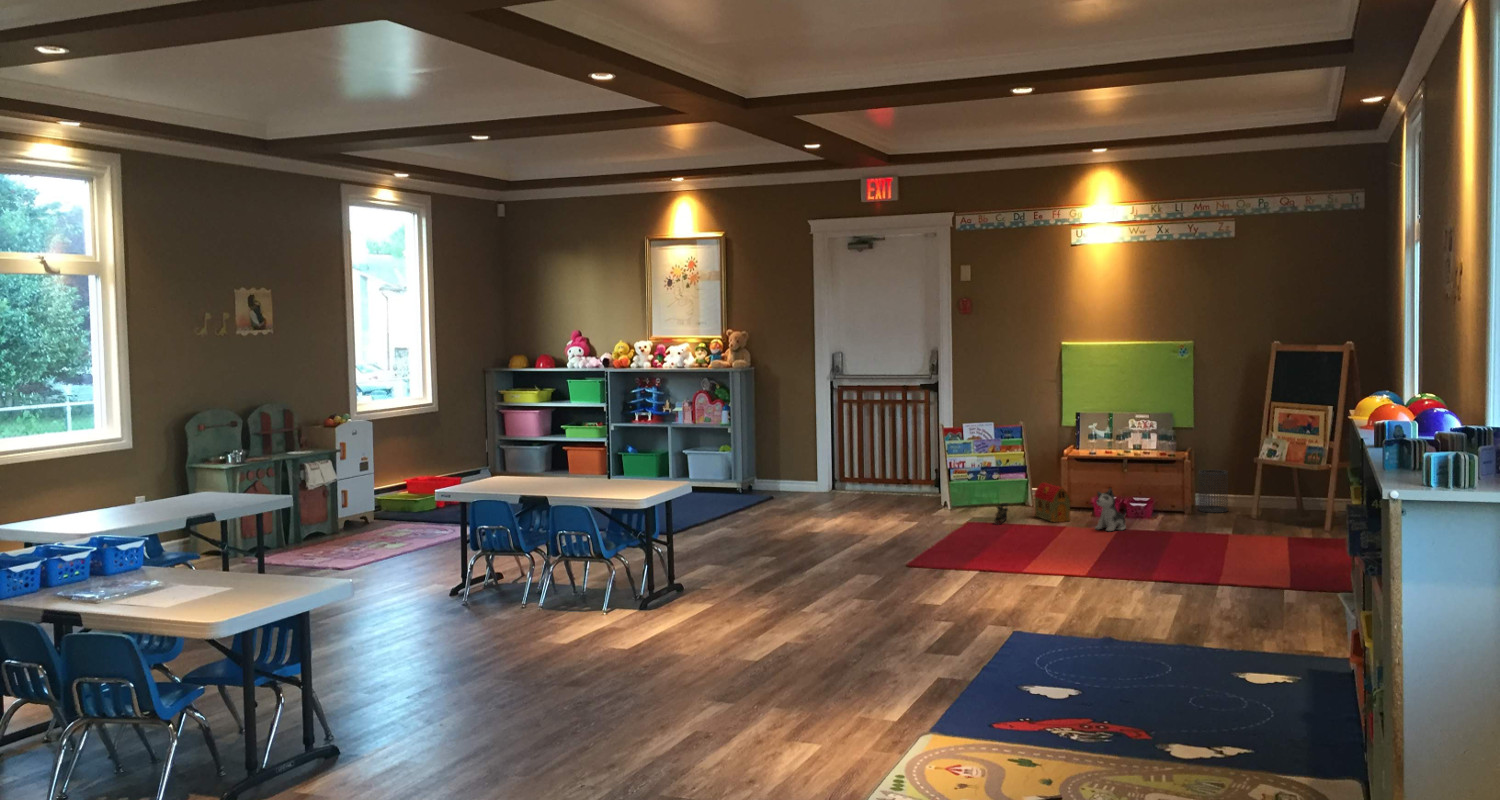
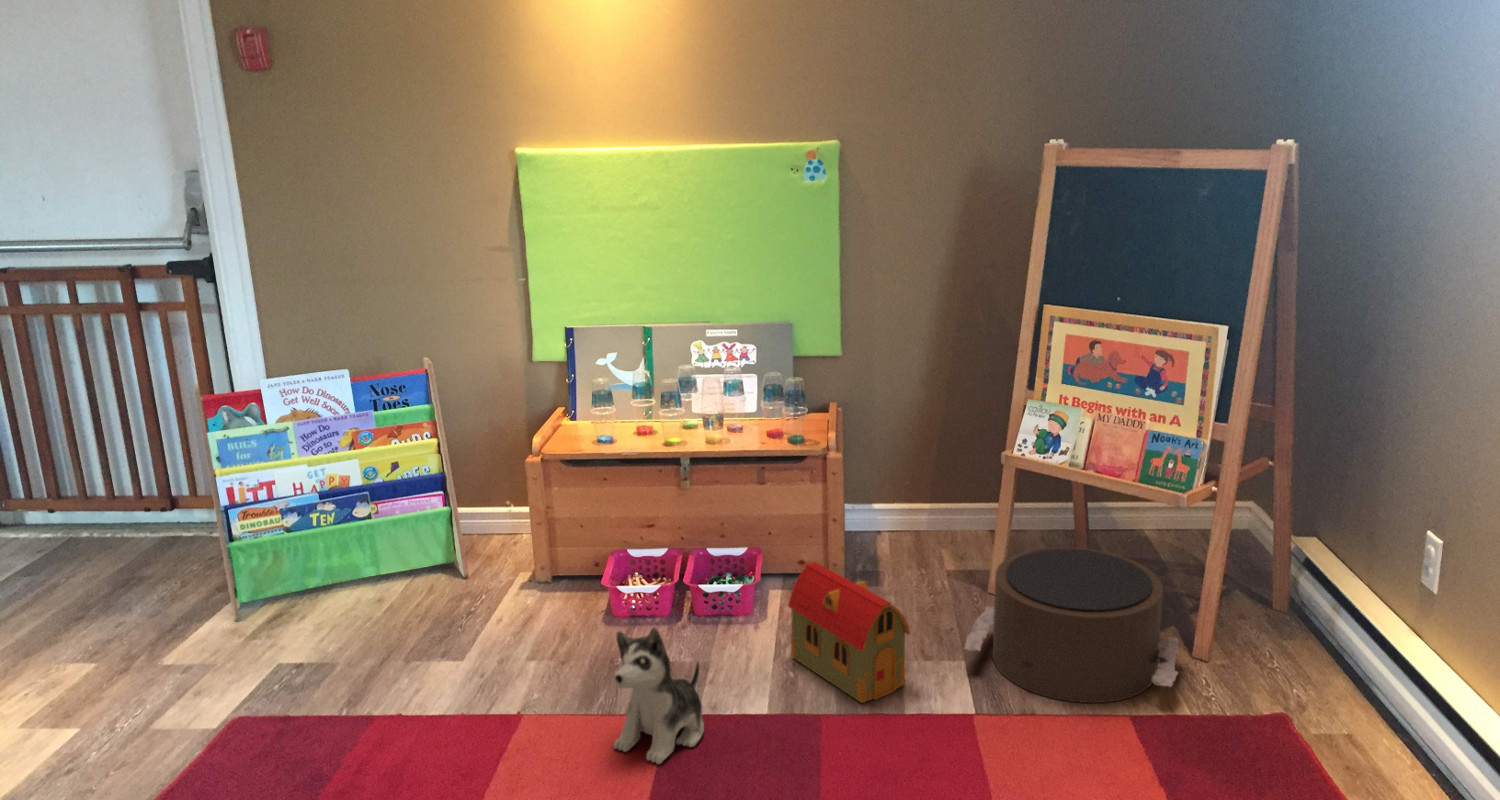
wastebasket: present [1199,470,1228,513] -> none [861,459,929,573]
toy house: present [1034,483,1071,522] -> present [788,562,910,703]
pouf: none [1226,490,1311,532] -> present [965,547,1178,703]
toy train: present [994,503,1009,524] -> none [311,643,370,745]

